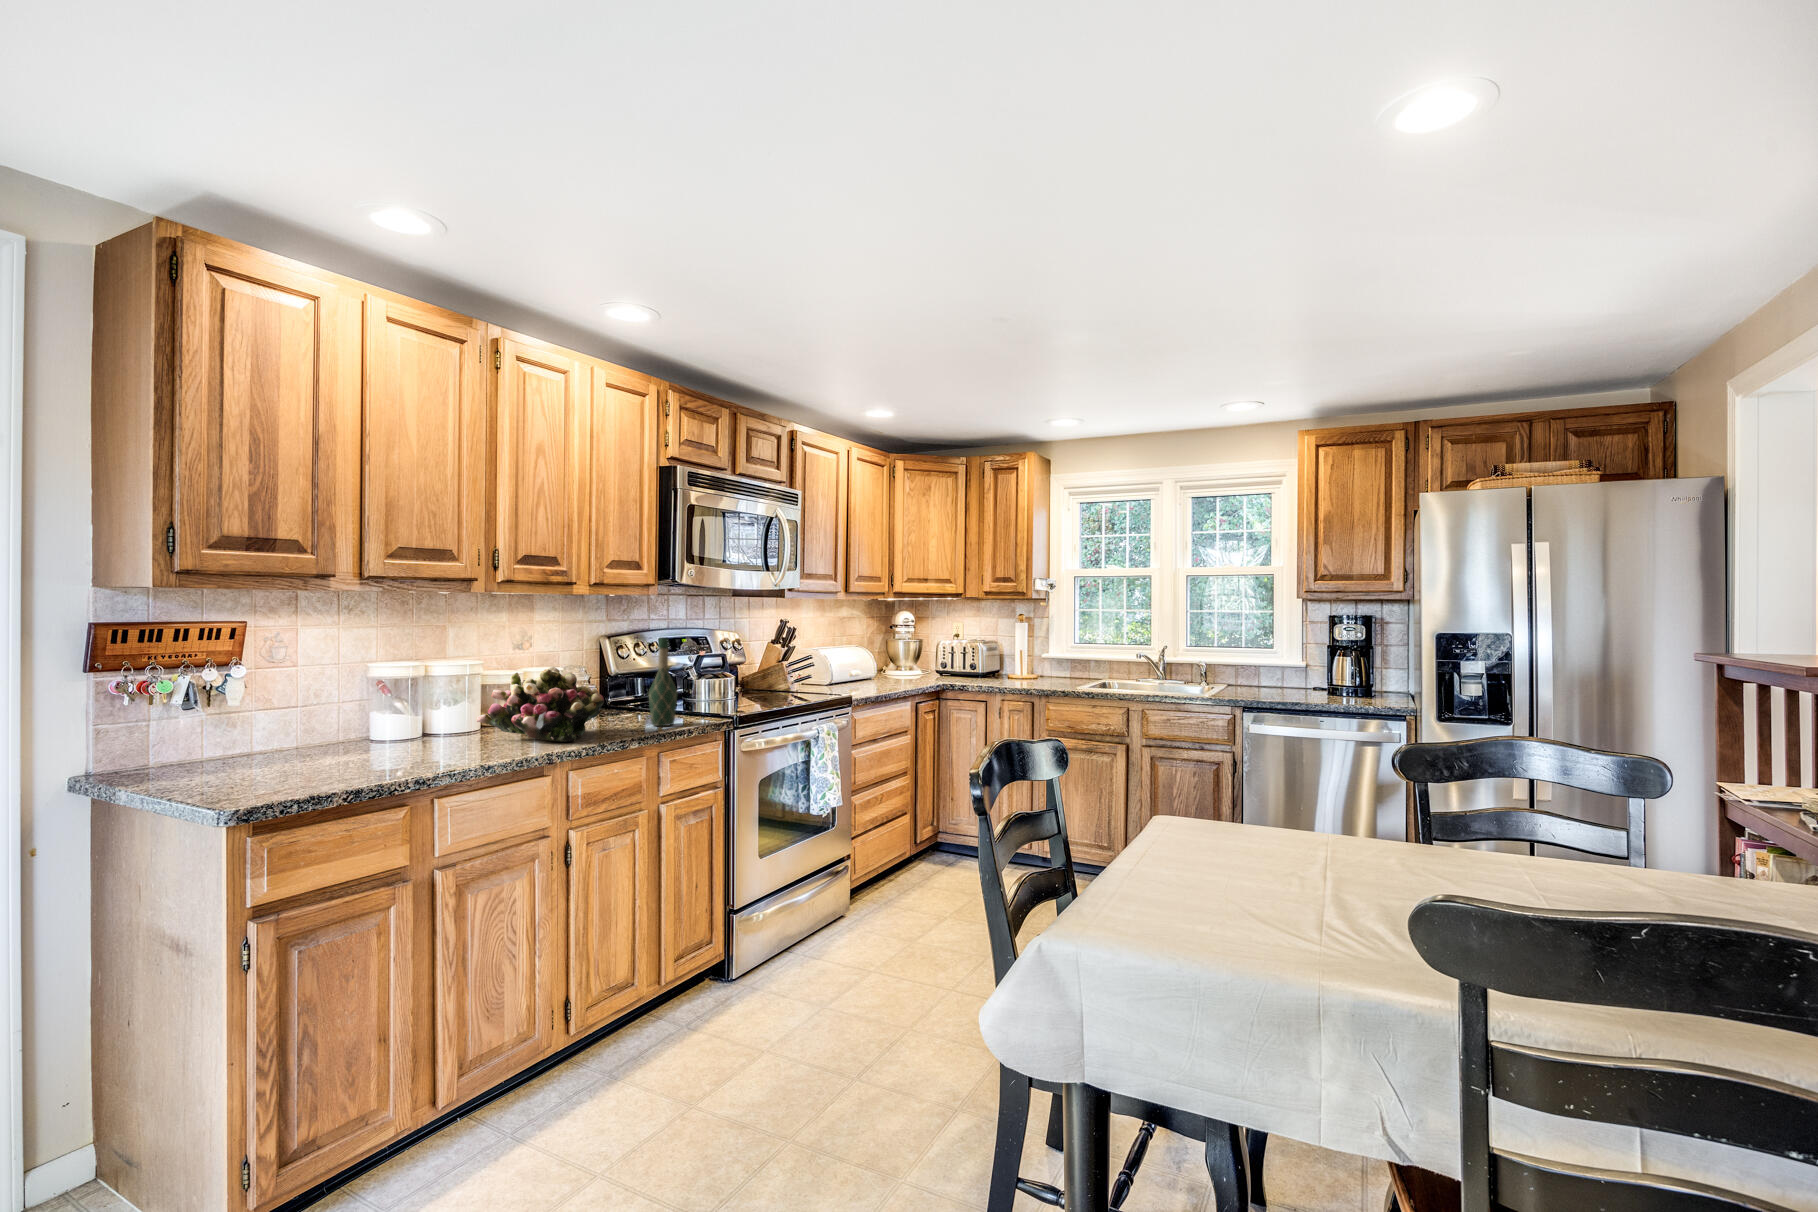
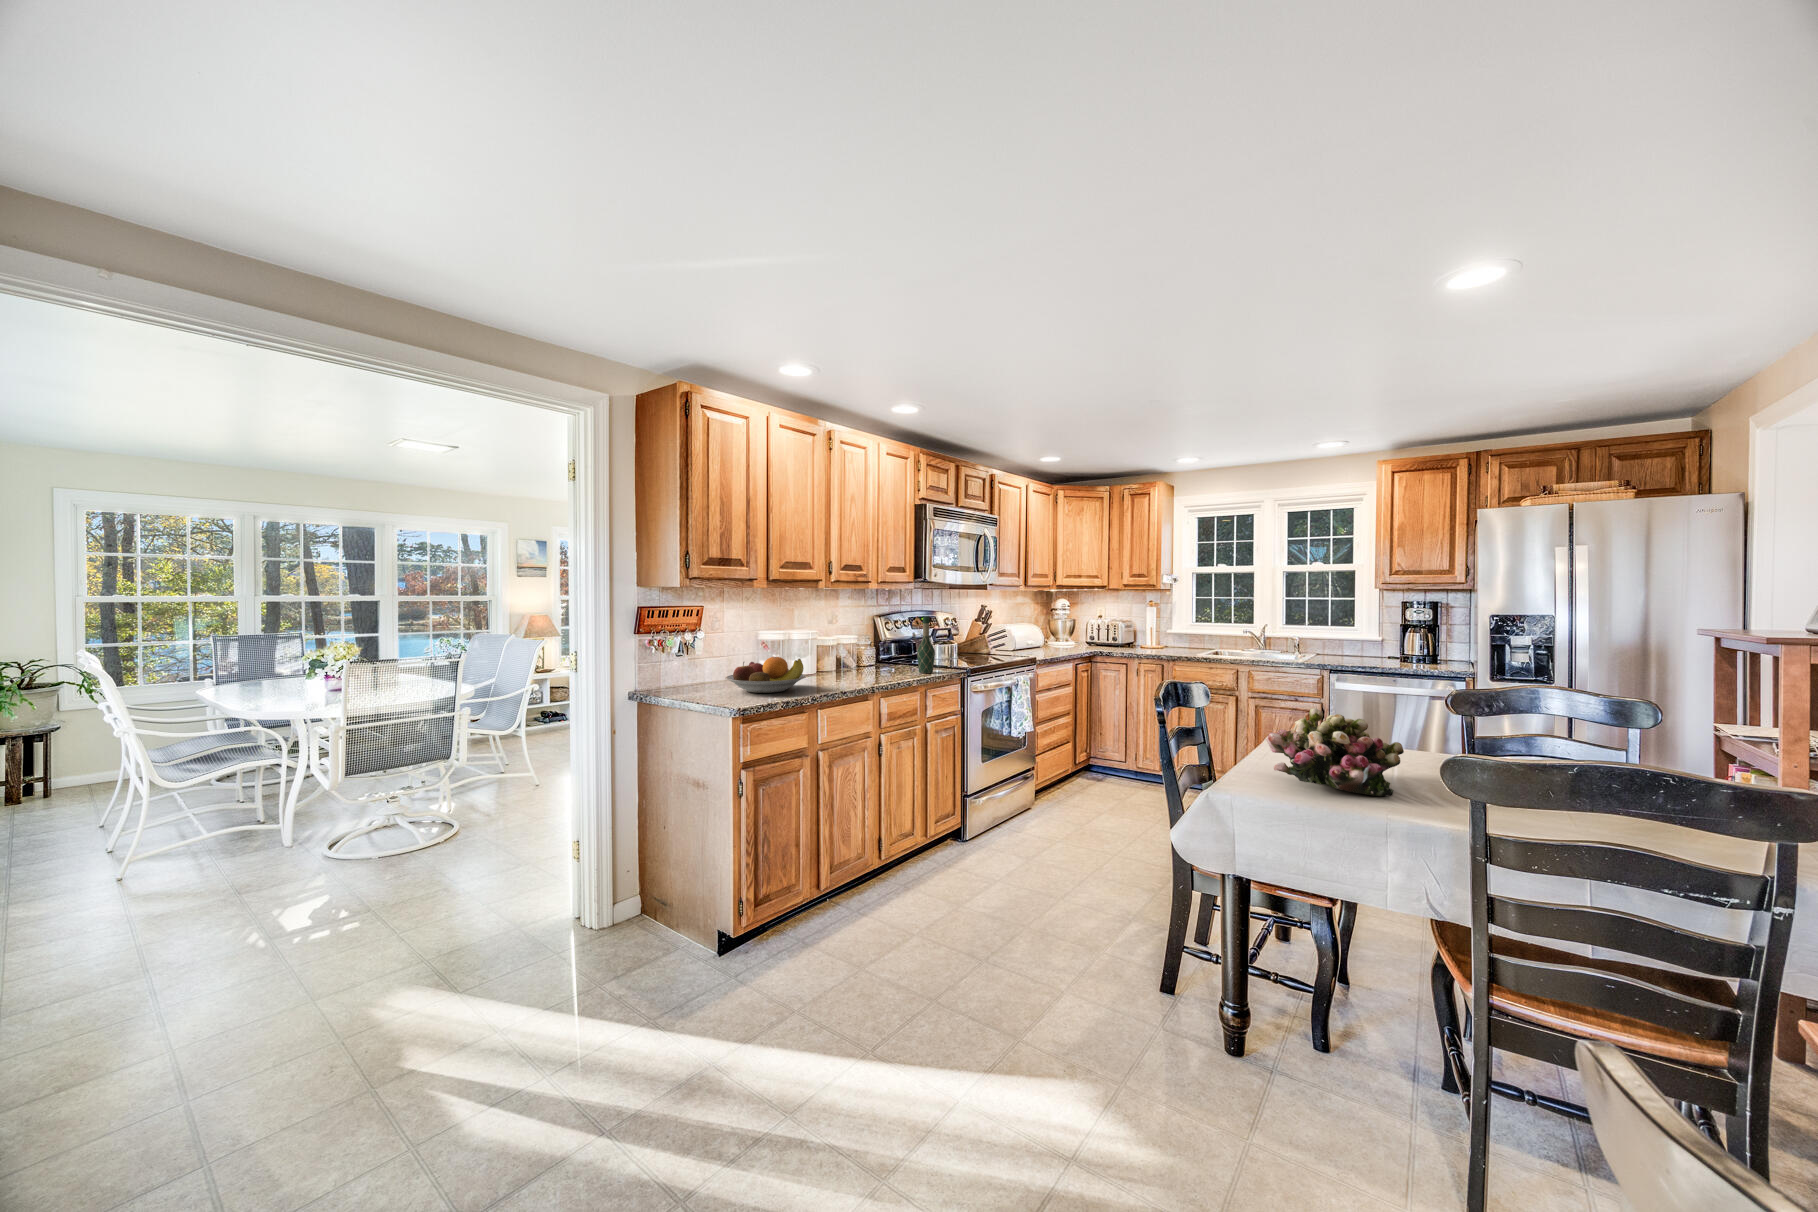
flower arrangement: present [476,667,604,742] -> present [1266,708,1404,796]
fruit bowl: none [262,709,424,773] -> present [725,657,806,693]

